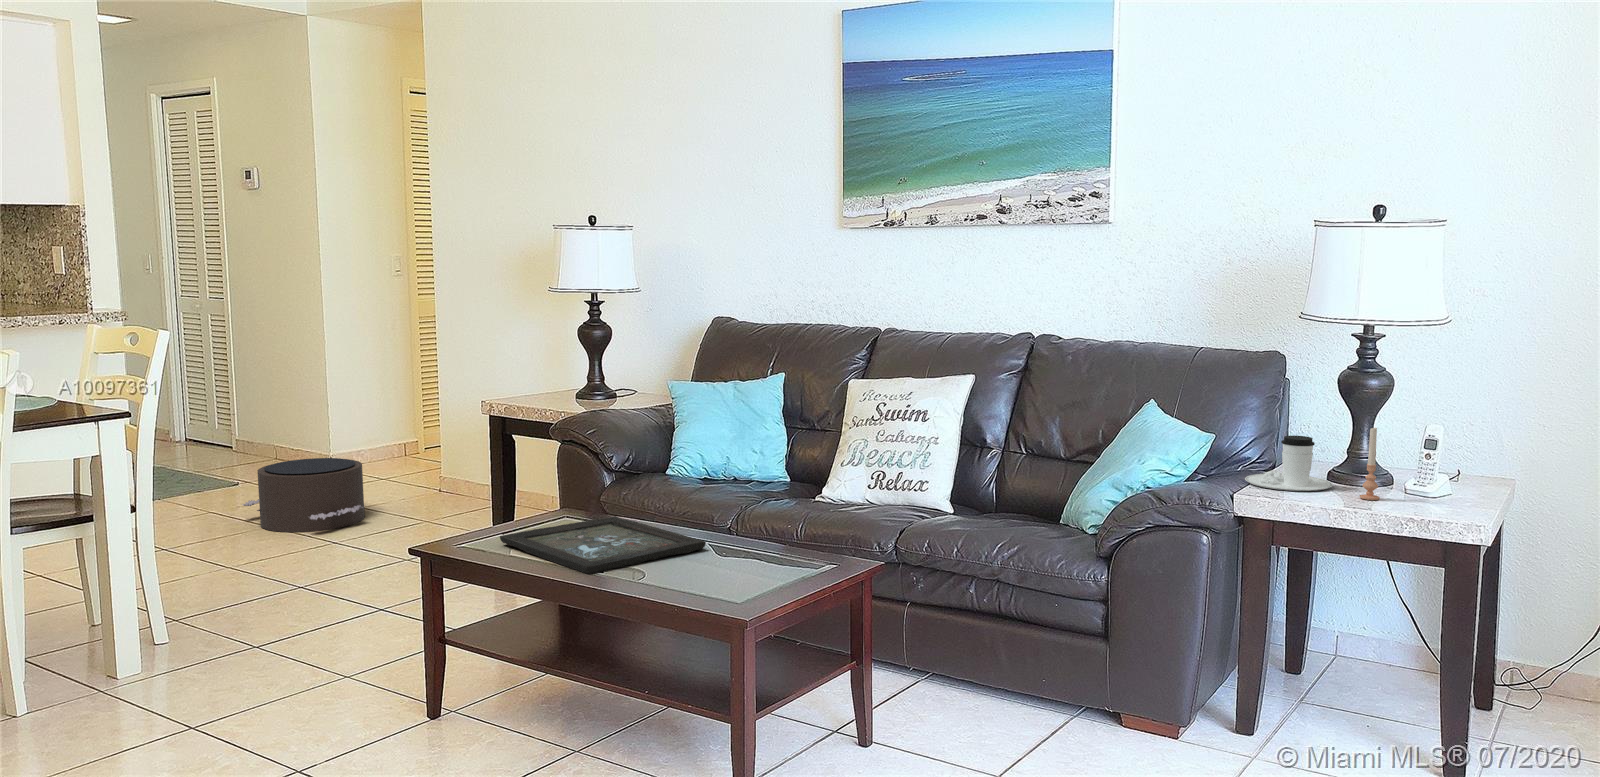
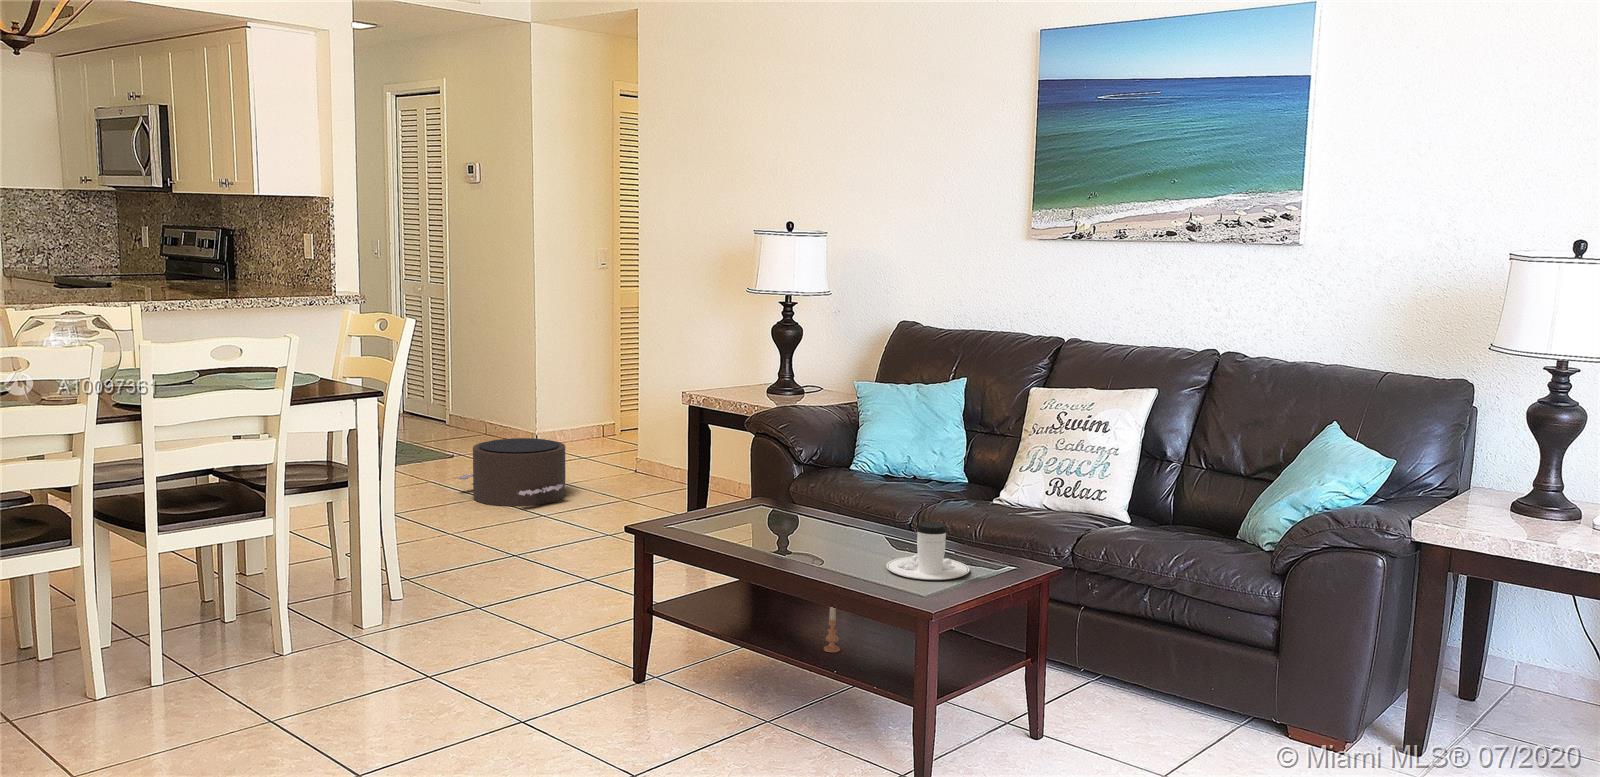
candle: present [1360,428,1380,500] -> present [824,607,840,652]
coffee cup: present [1245,436,1333,491] -> present [886,521,969,580]
tray: present [500,516,706,574] -> none [704,508,891,560]

